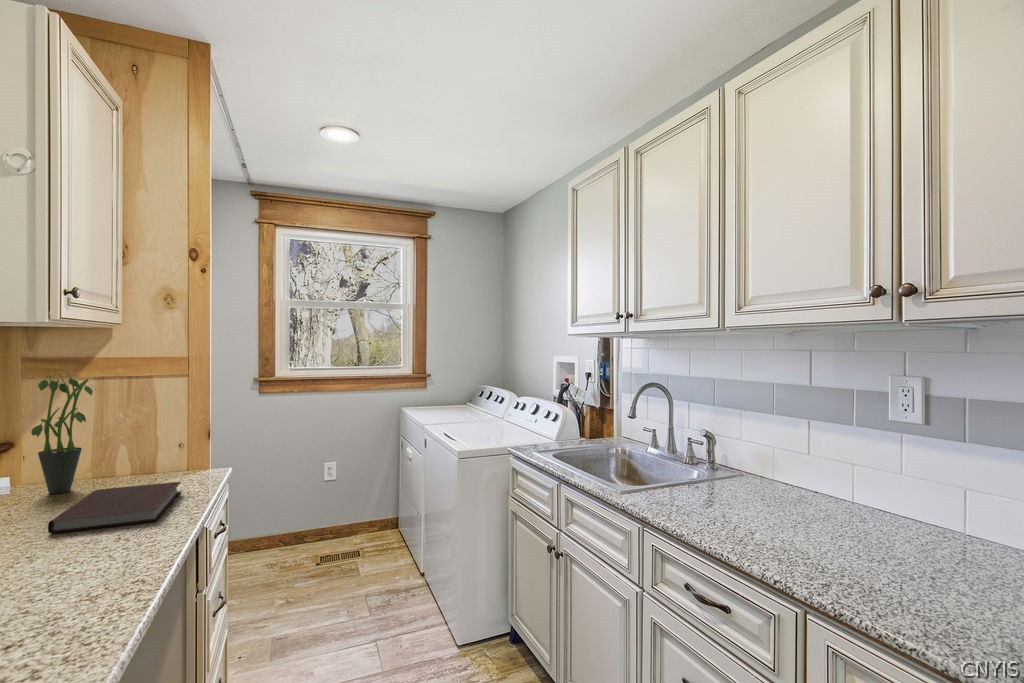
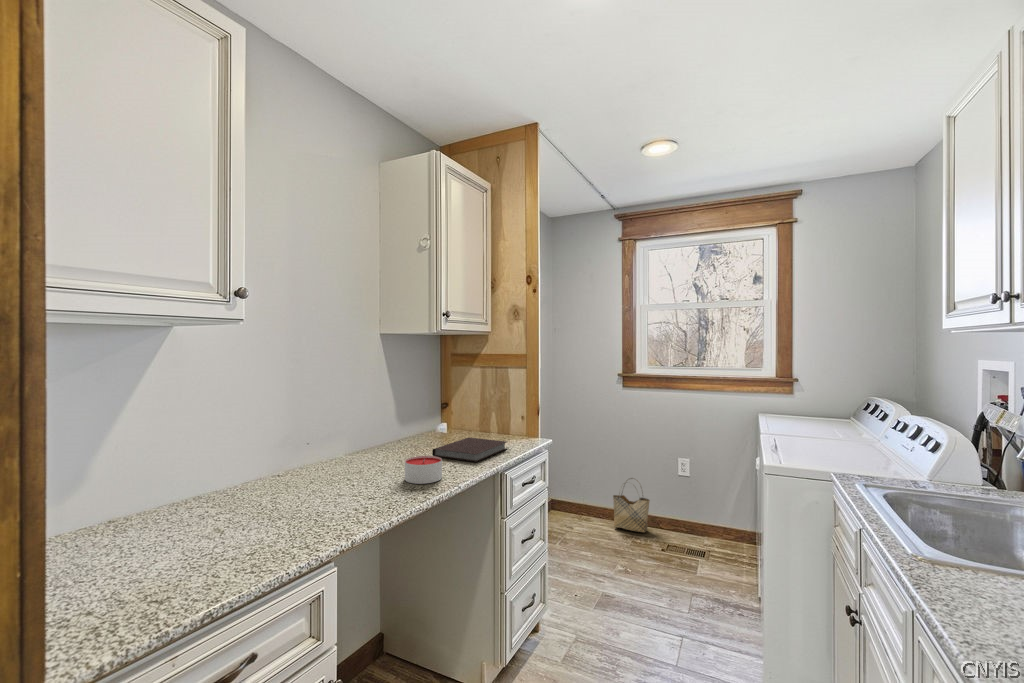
potted plant: present [31,373,95,494] -> none [447,363,479,437]
woven basket: none [248,497,295,560] -> present [613,478,650,532]
candle: none [45,527,129,586] -> present [405,456,442,484]

